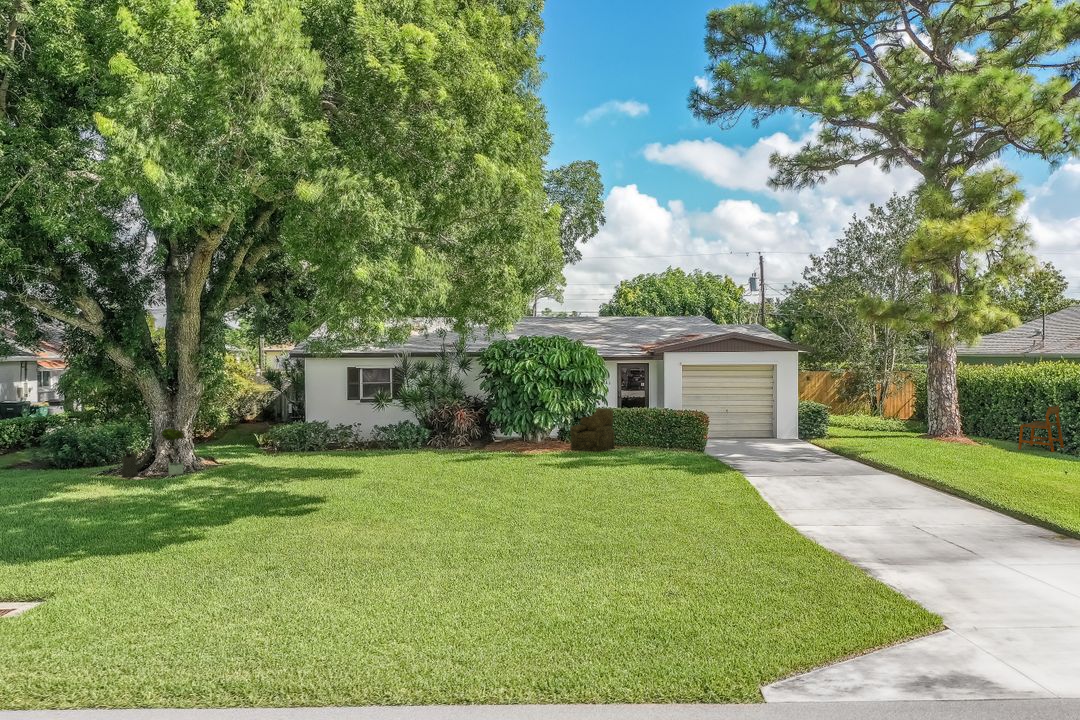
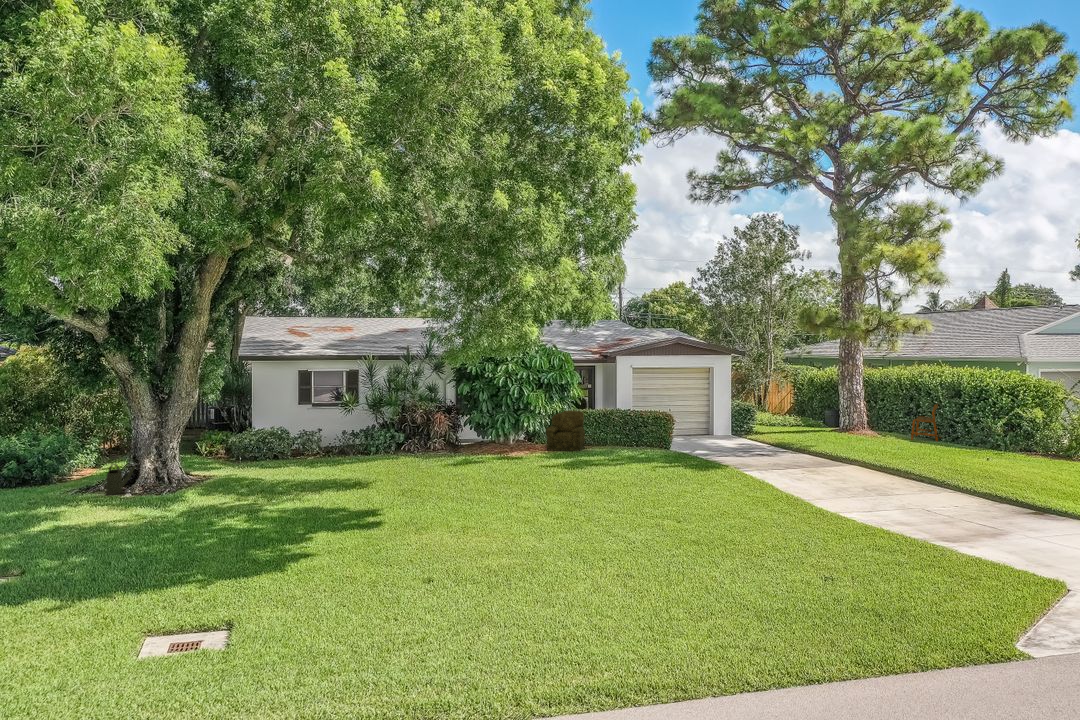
potted tree: present [162,428,184,475] -> none [151,440,176,491]

